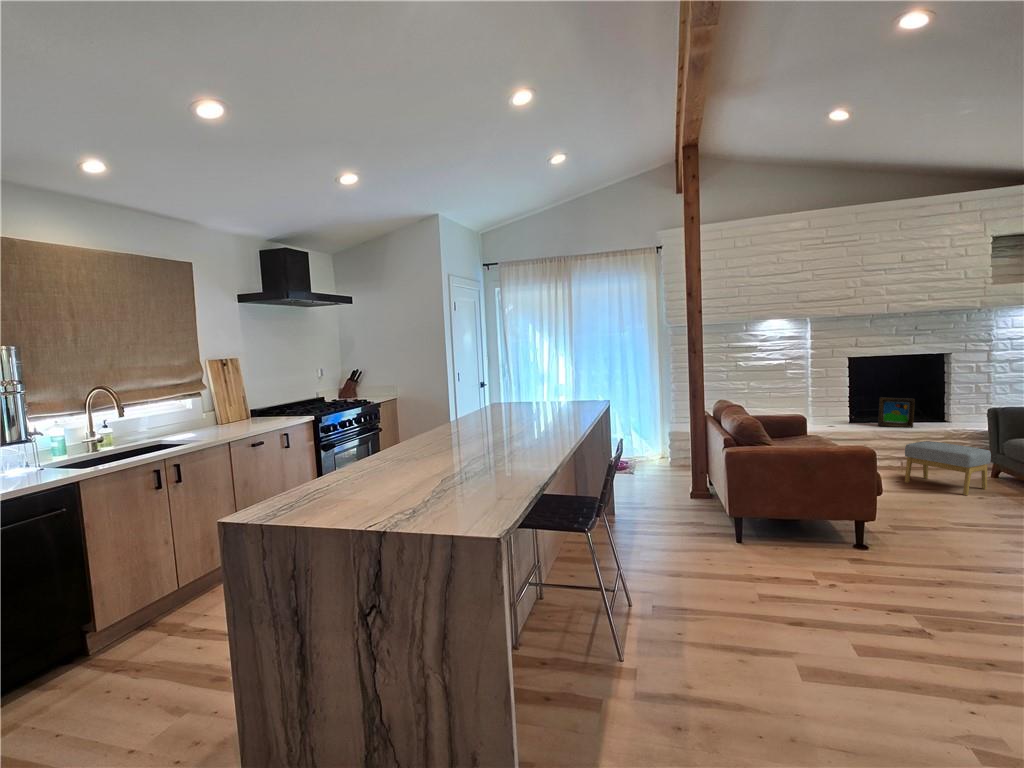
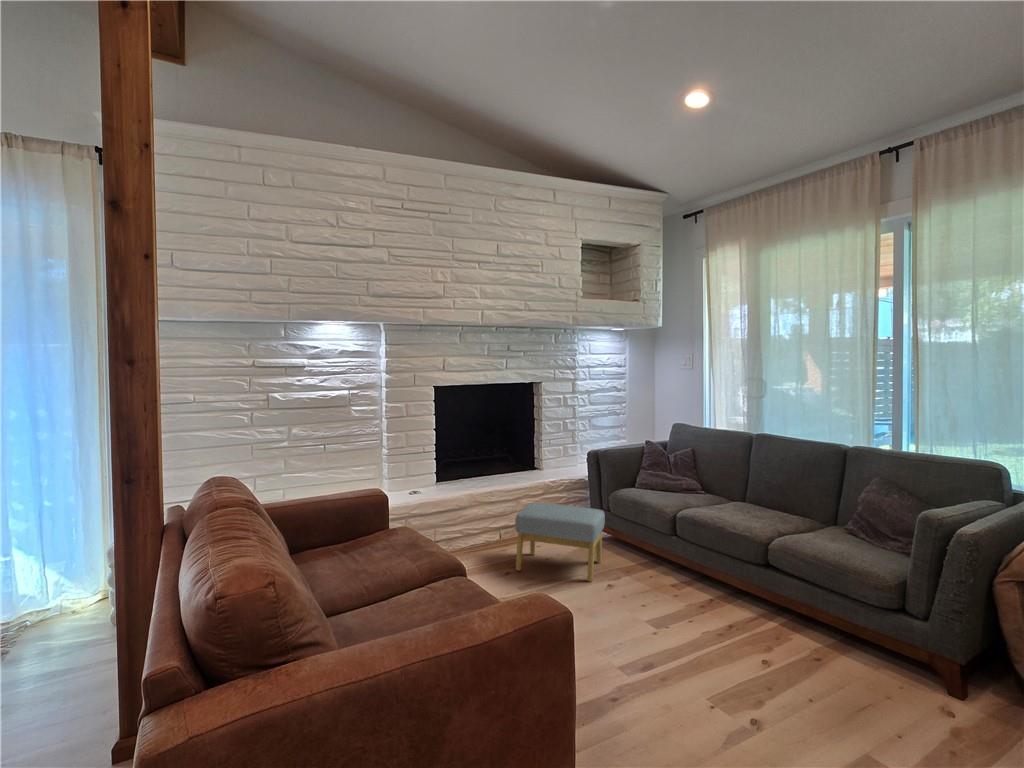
picture frame: present [878,397,915,427] -> none [471,442,511,483]

